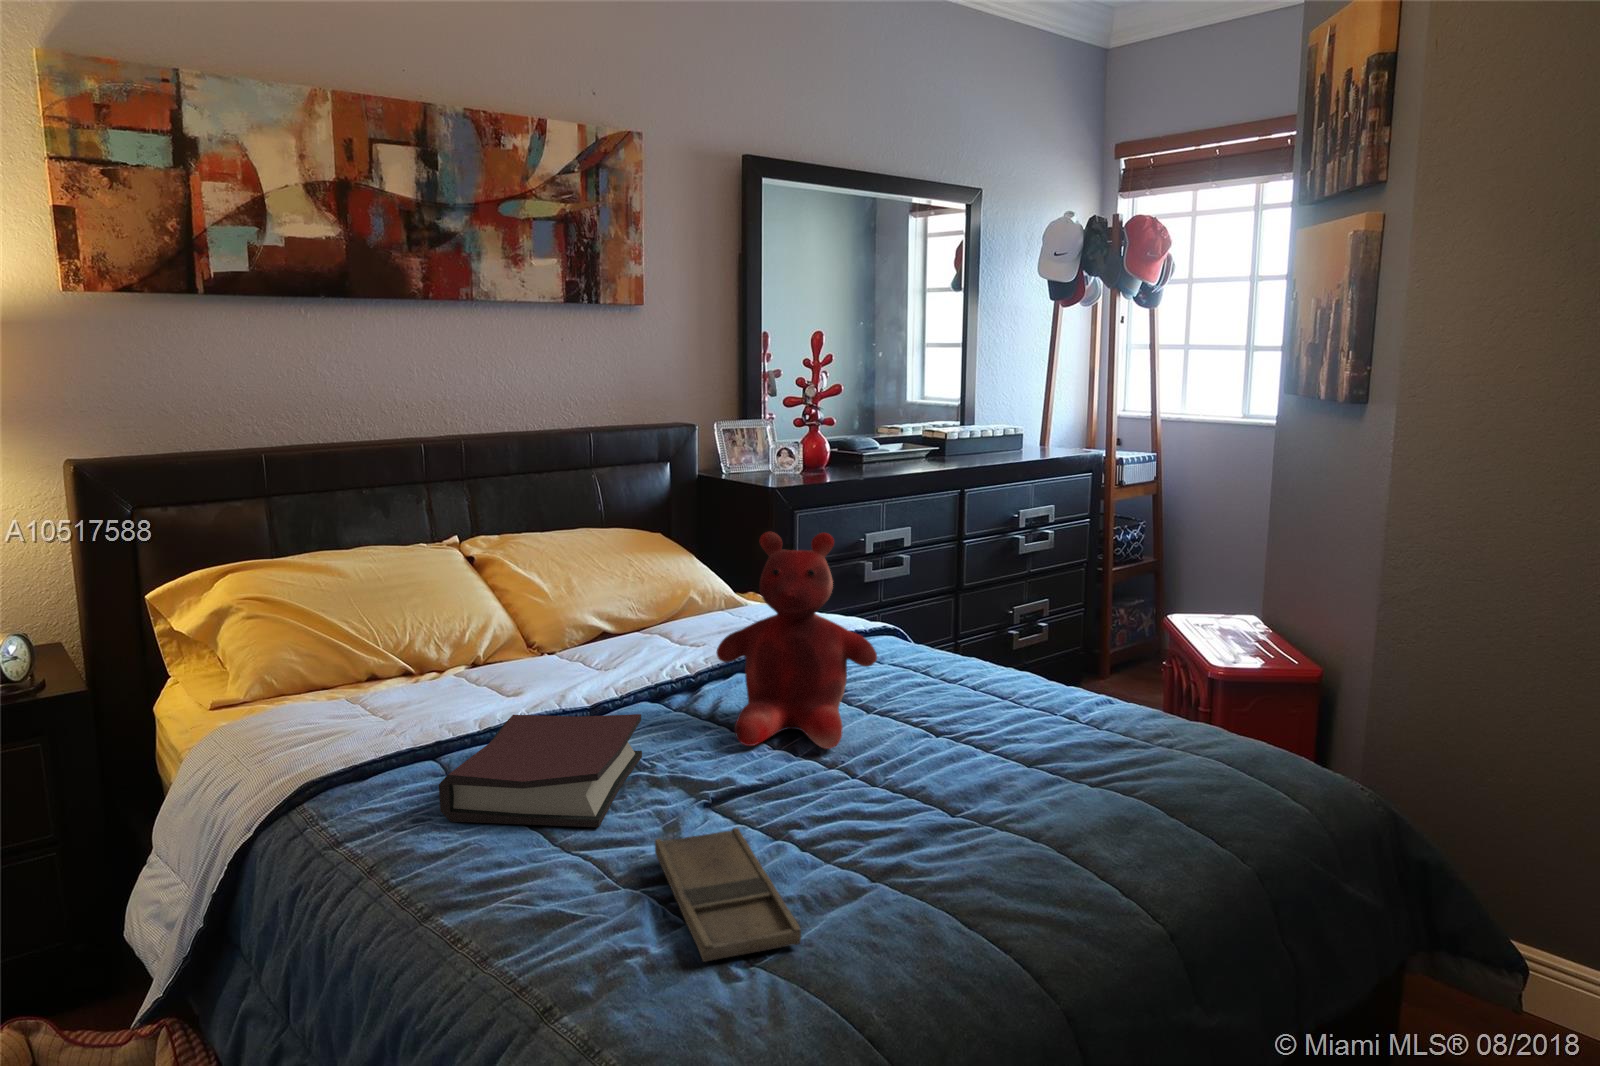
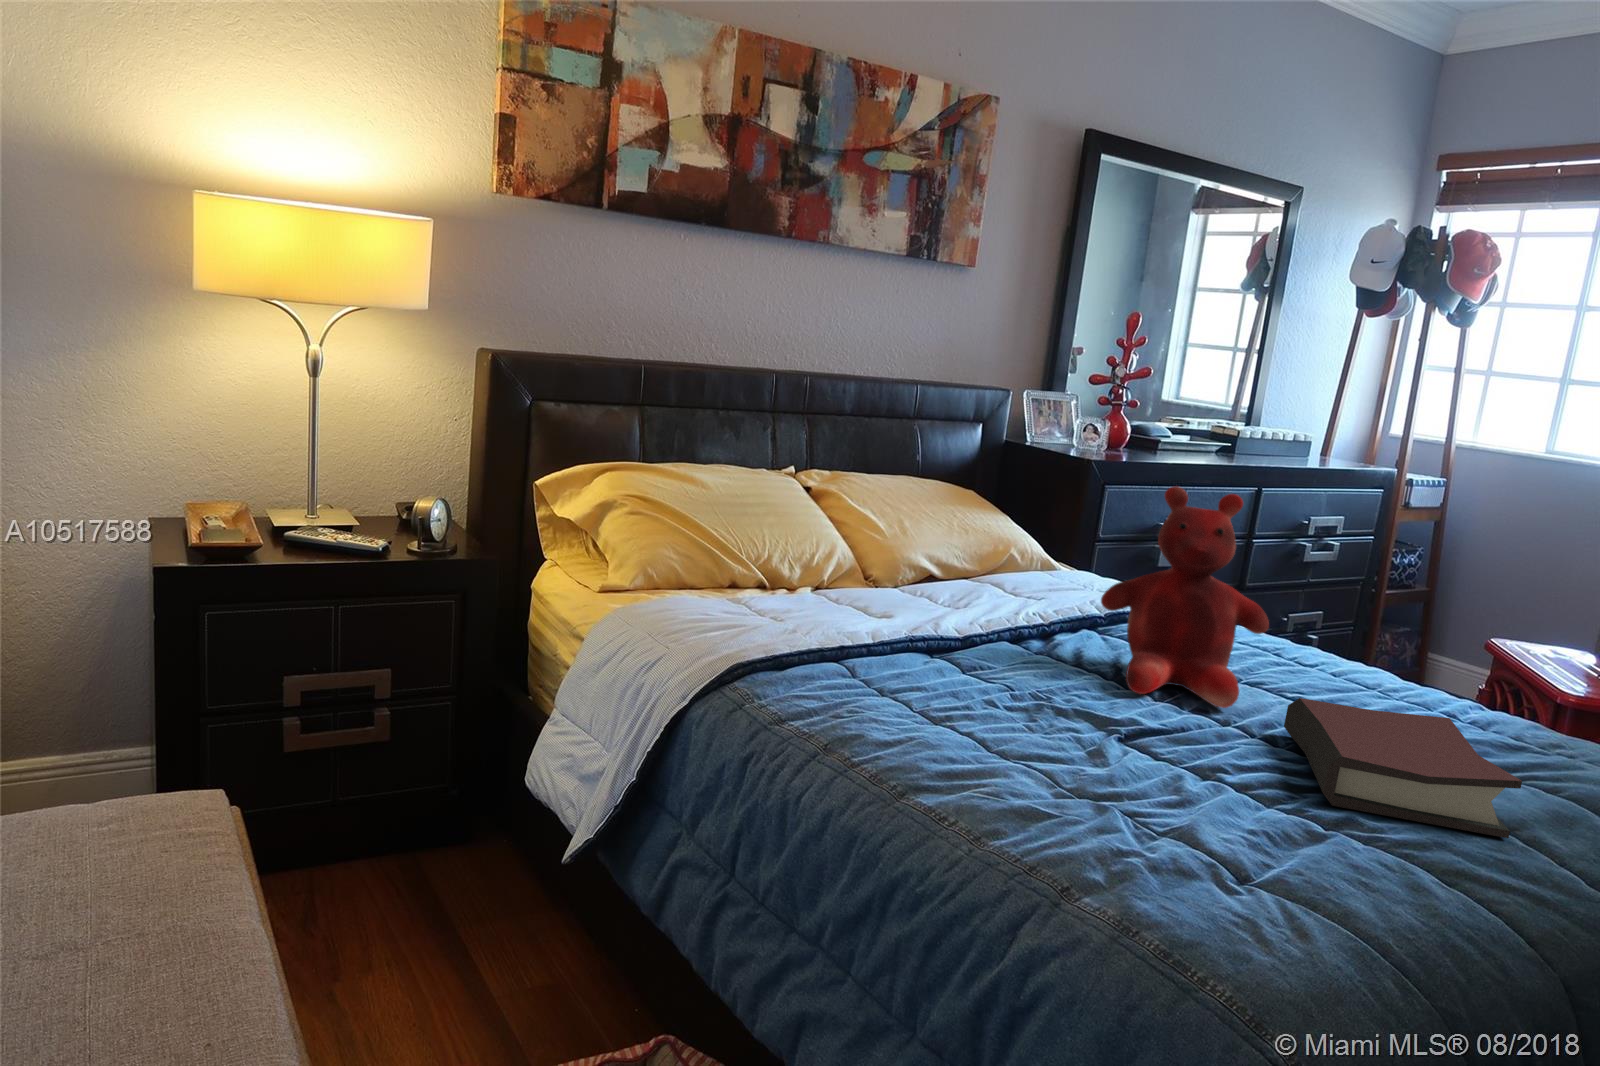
hardback book: present [439,714,642,827] -> present [1284,698,1522,838]
tray: present [655,828,801,962] -> none [1105,761,1300,881]

